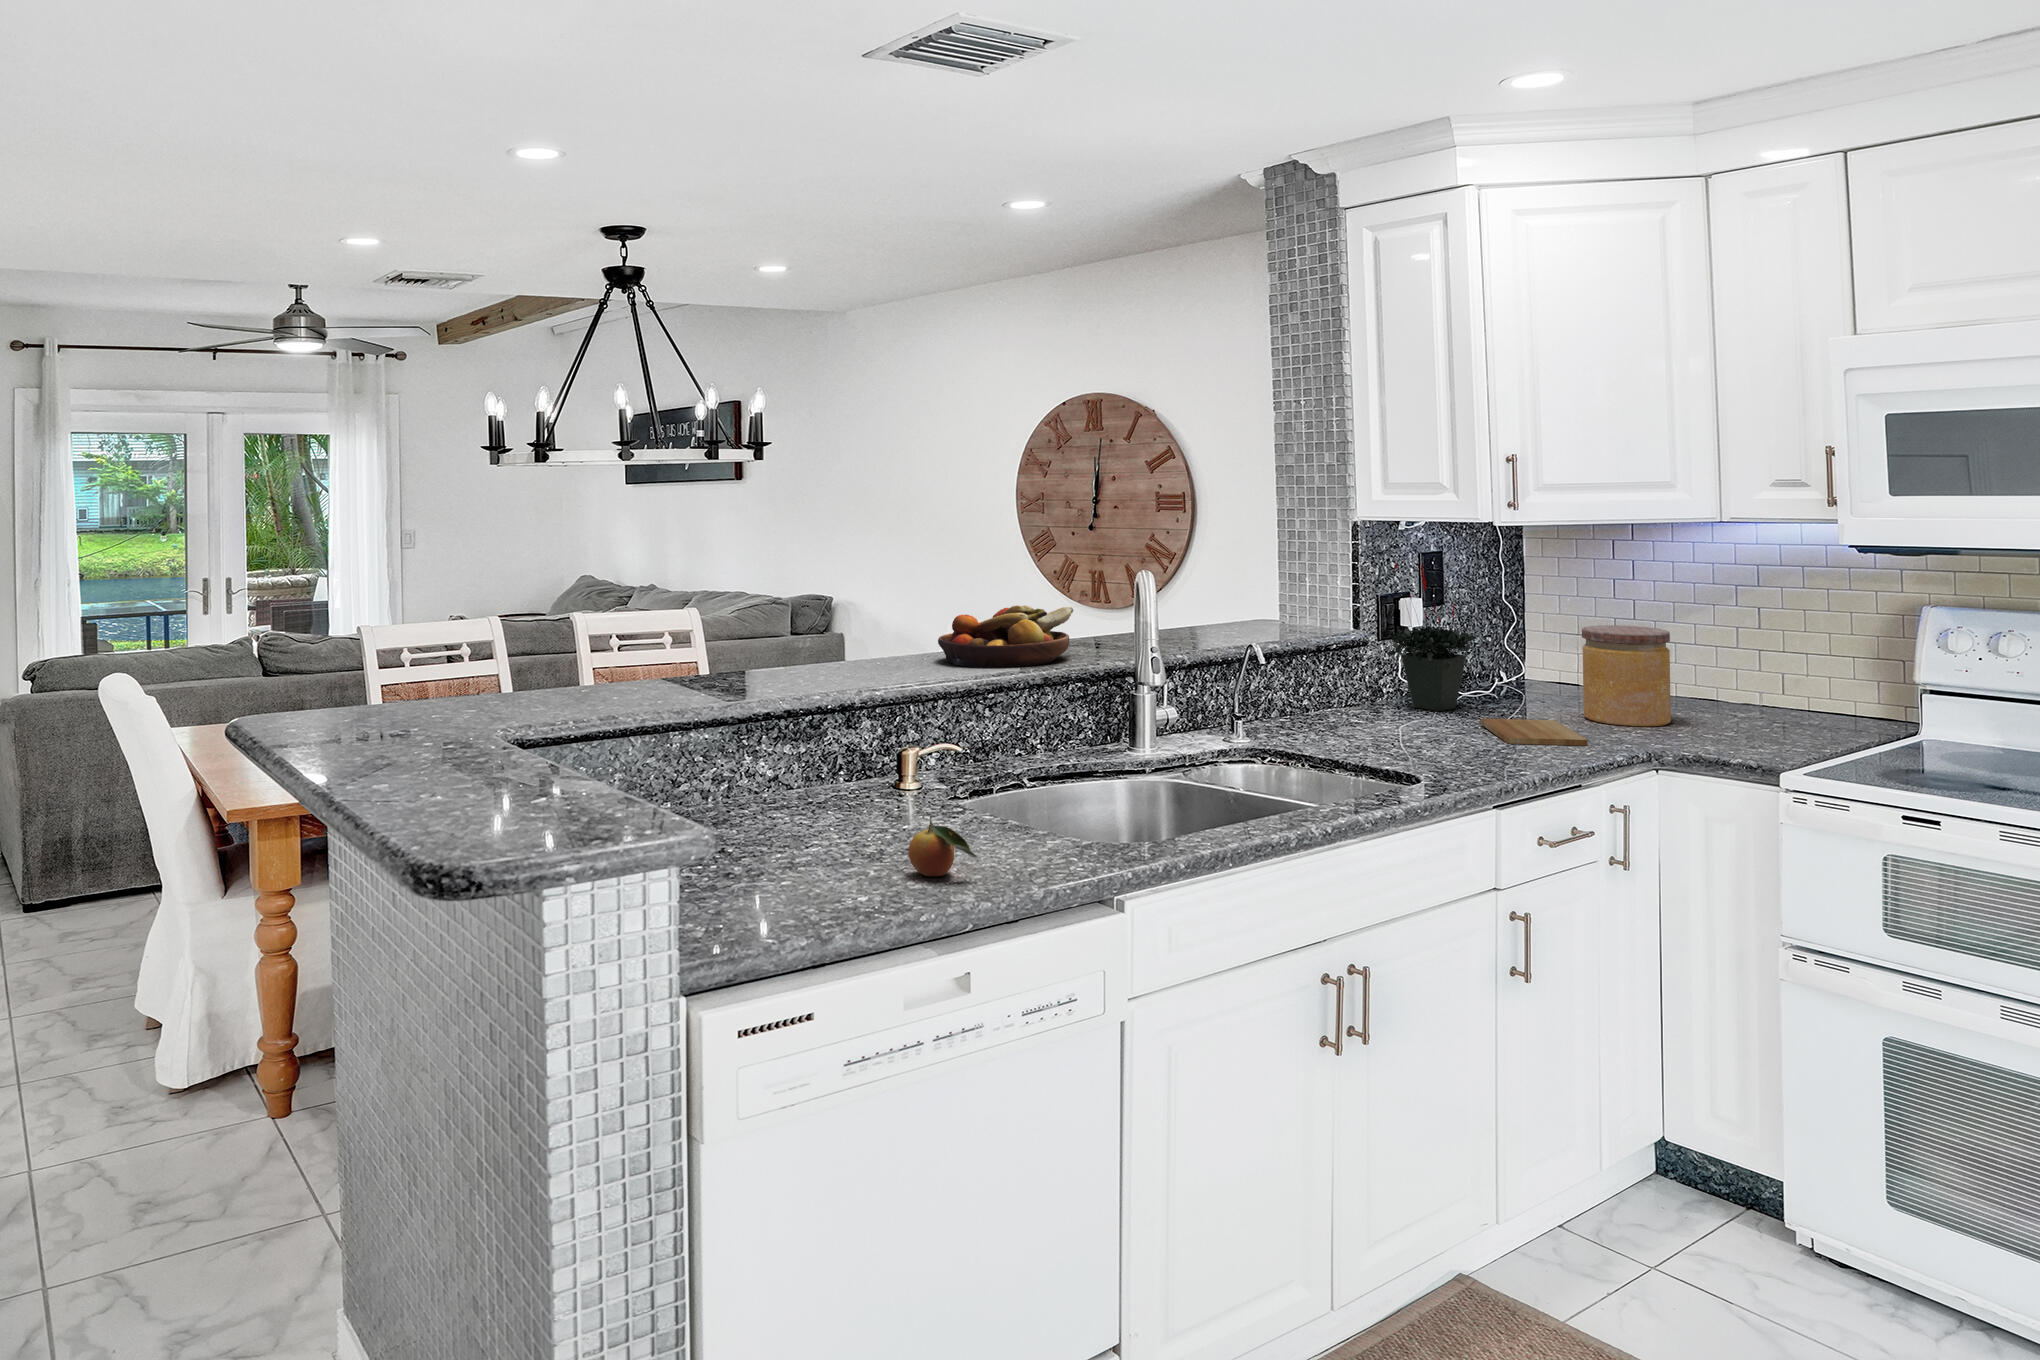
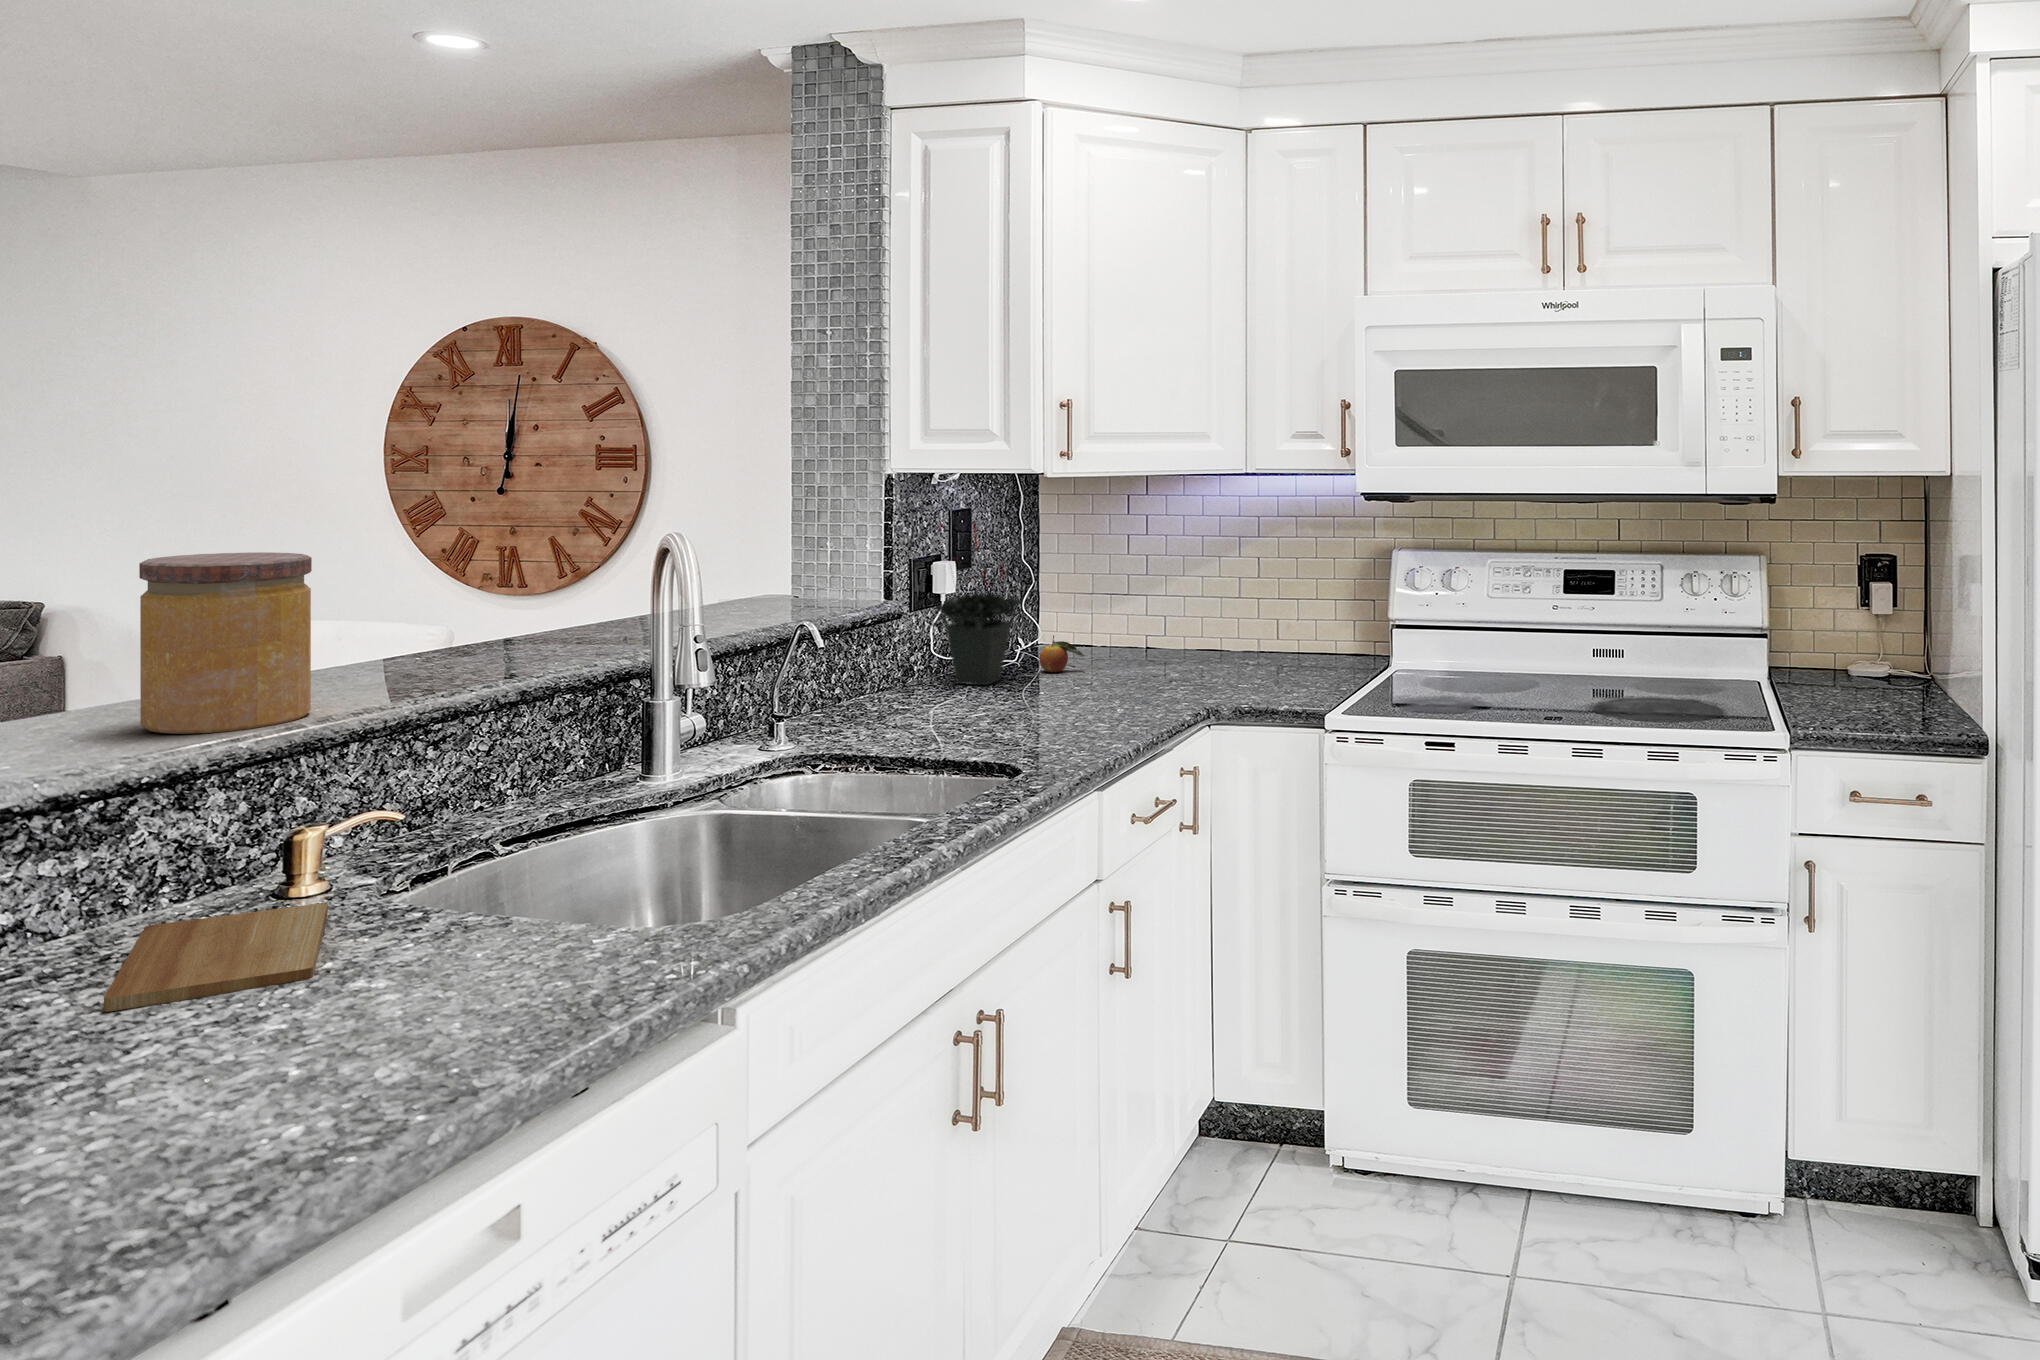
fruit bowl: present [938,605,1073,667] -> none [324,589,551,687]
jar: present [1582,625,1671,726] -> present [139,552,312,734]
cutting board: present [1481,718,1587,746] -> present [104,903,328,1012]
fruit: present [909,814,977,877] -> present [1039,635,1085,672]

